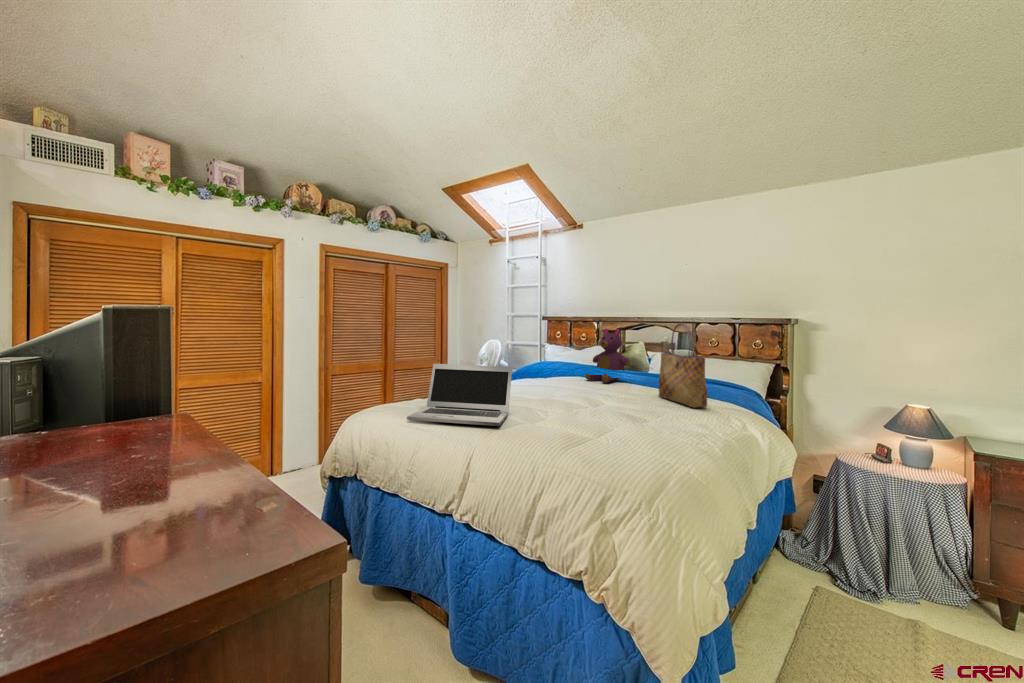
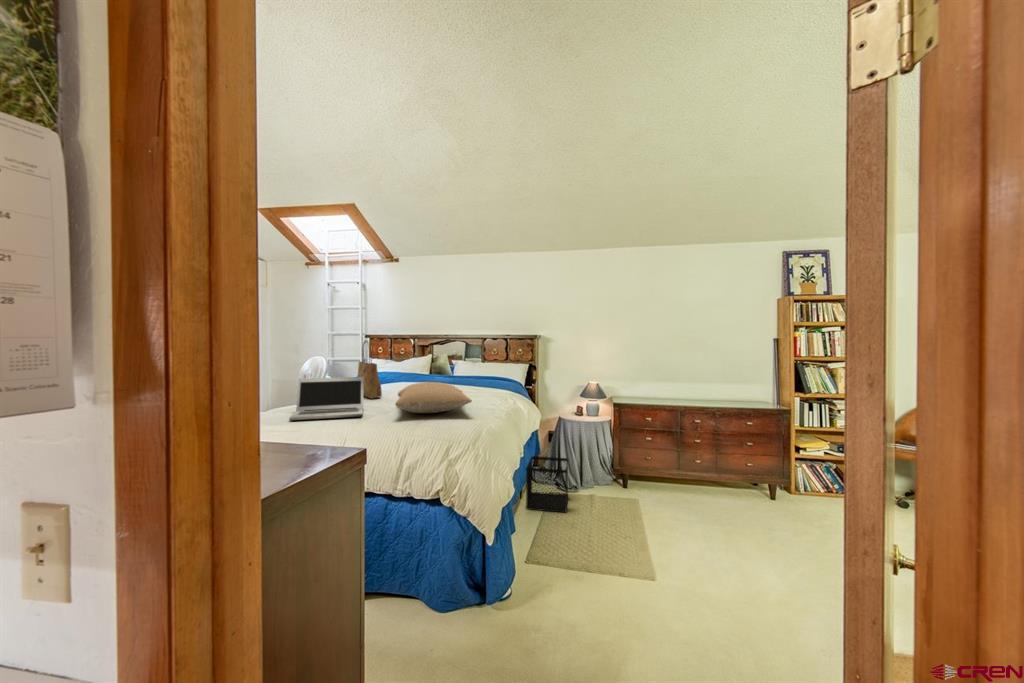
tote bag: present [659,323,707,408] -> present [357,341,382,398]
teddy bear: present [585,329,630,383] -> none [407,345,440,385]
pillow: none [543,383,679,434] -> present [395,382,472,413]
wastebasket: none [771,521,870,655] -> present [526,456,568,512]

